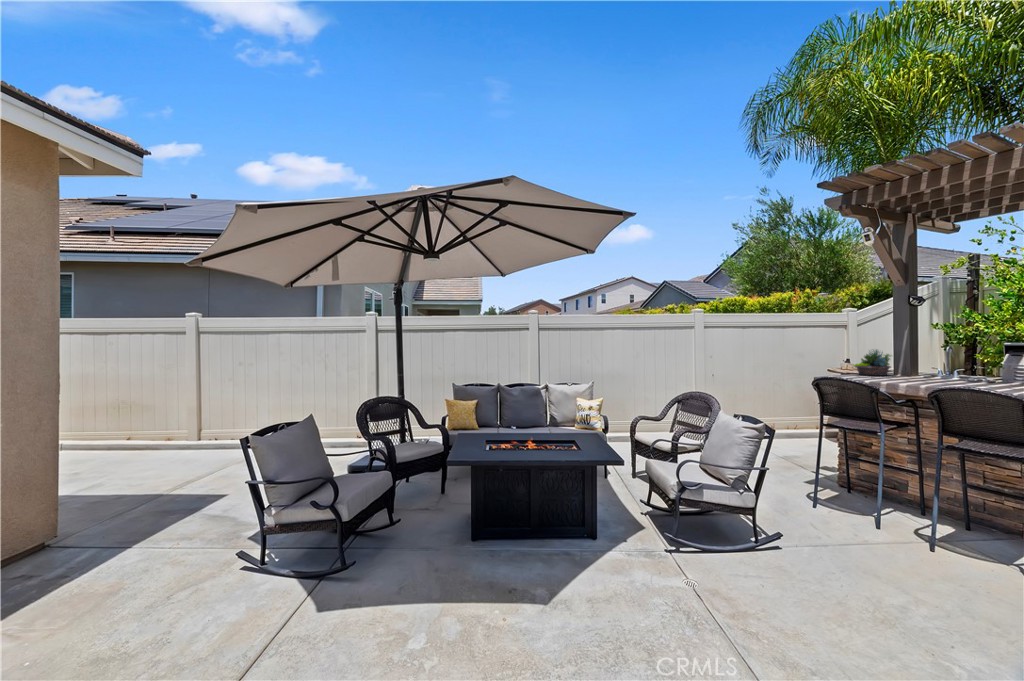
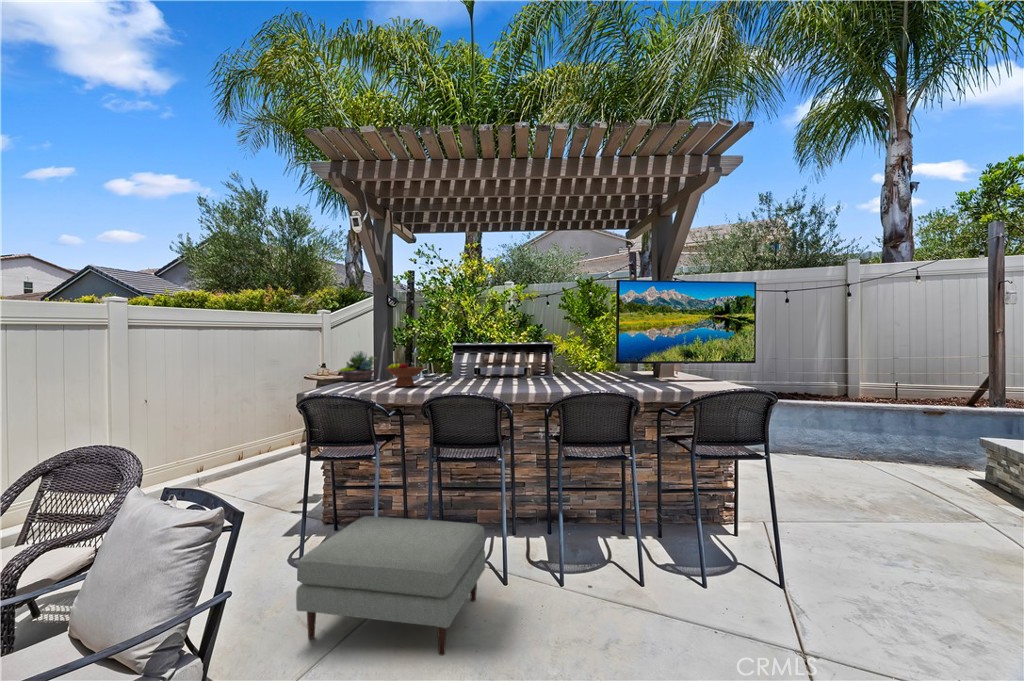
fruit bowl: none [896,360,942,383] -> present [386,361,424,387]
ottoman: none [808,479,994,591] -> present [296,516,485,655]

